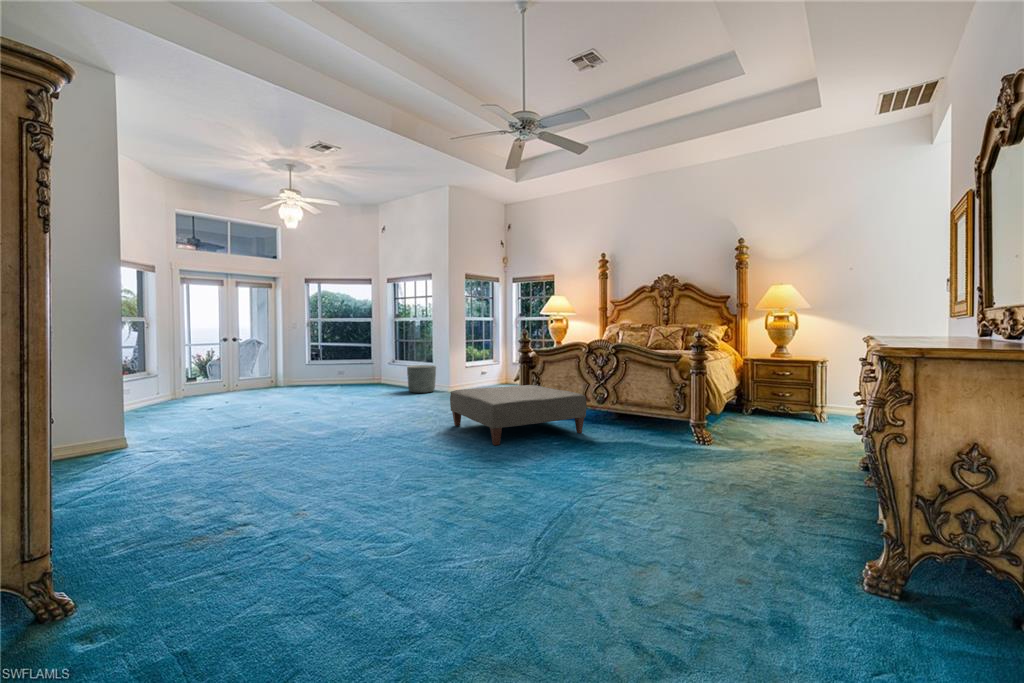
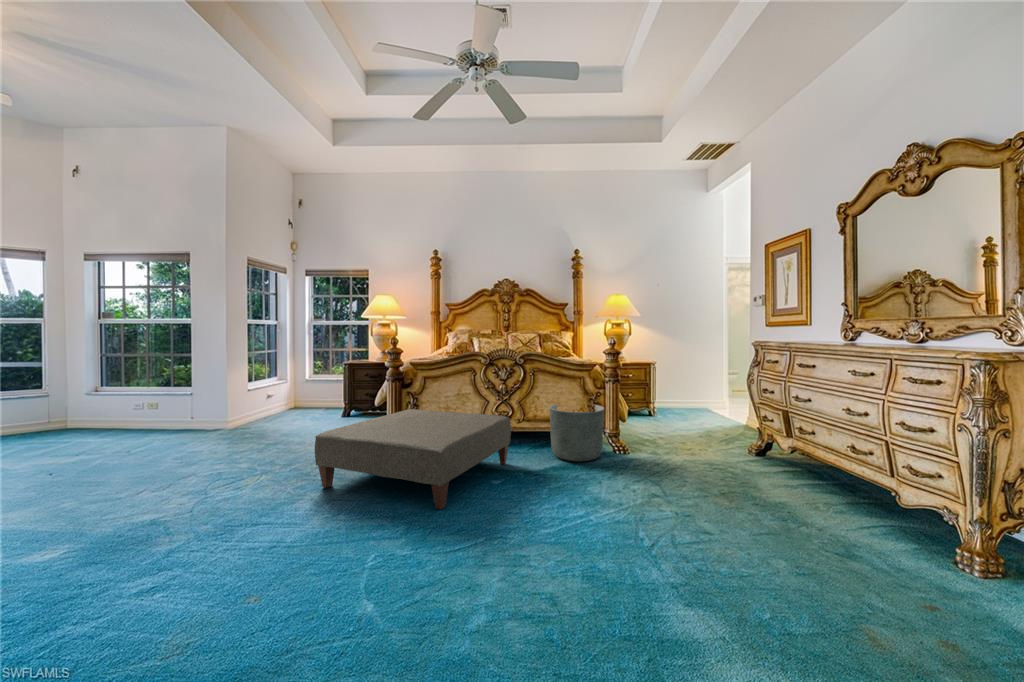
planter: present [407,365,436,393] -> present [550,404,604,461]

